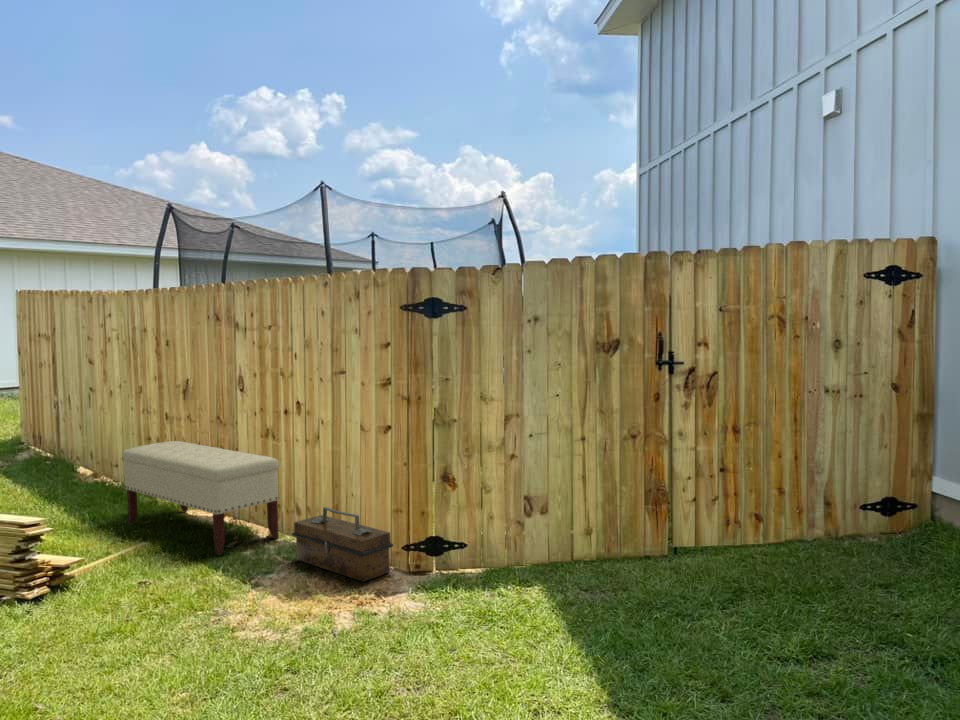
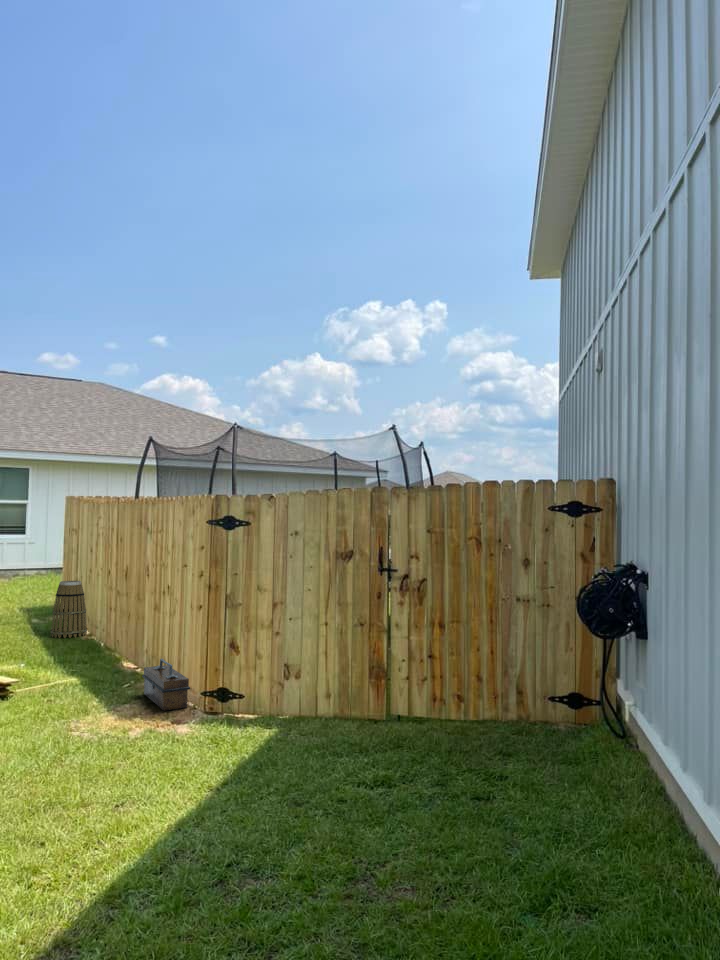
basket: none [23,404,80,489] -> present [51,581,87,638]
bench: present [122,441,279,555] -> none [79,609,155,686]

